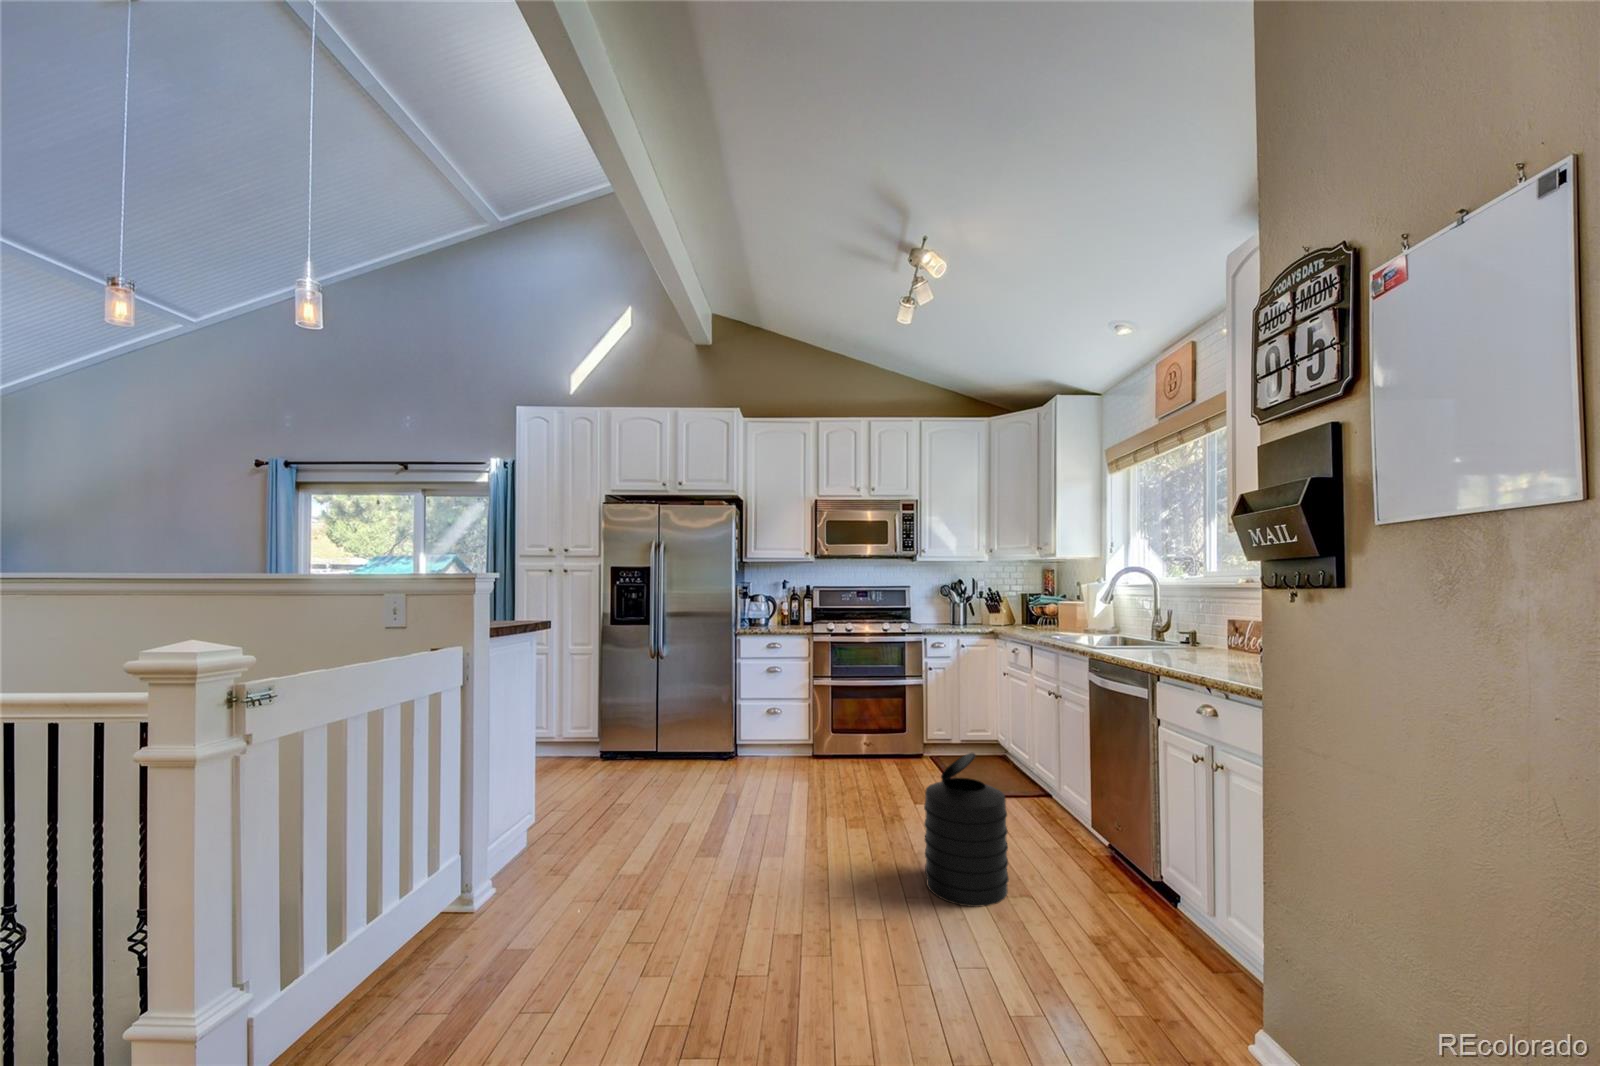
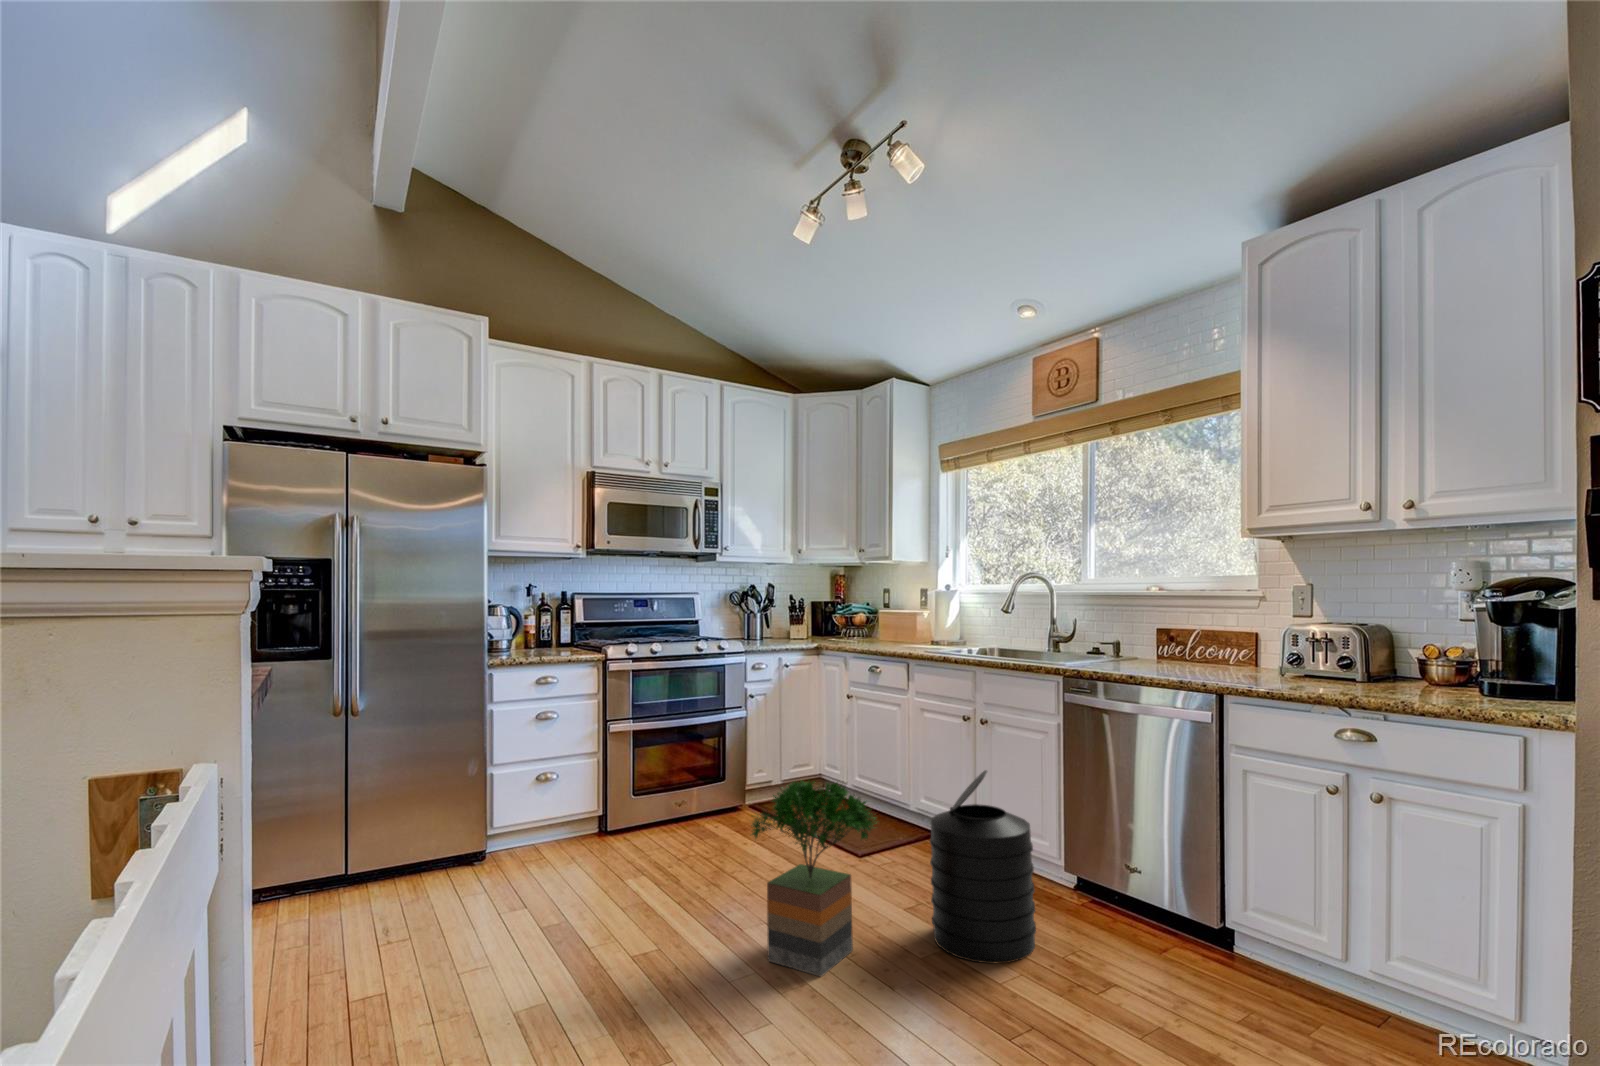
potted tree: none [799,735,888,874] -> present [751,781,877,977]

